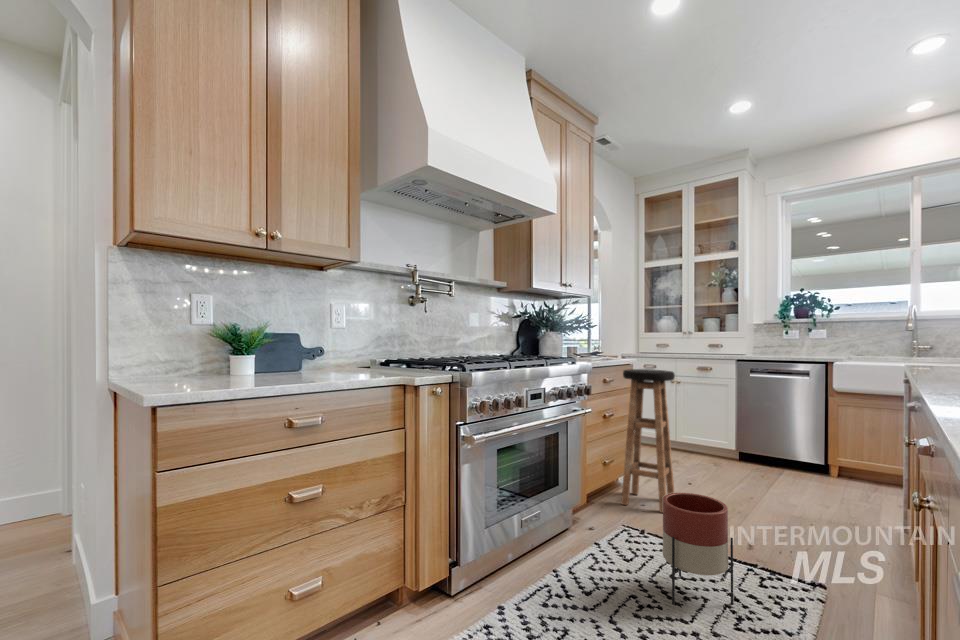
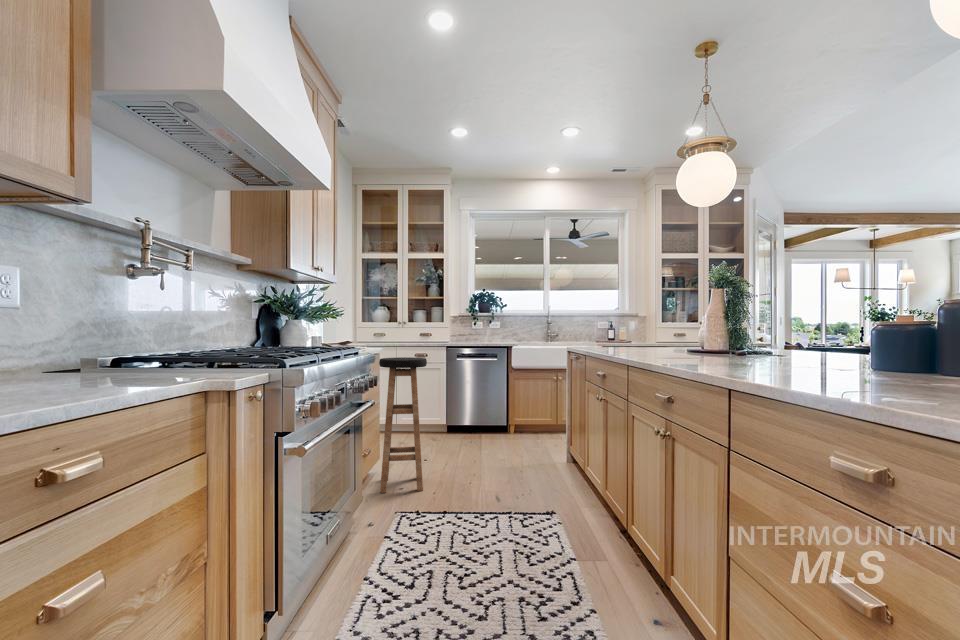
planter: present [663,493,733,604] -> none [464,463,519,565]

